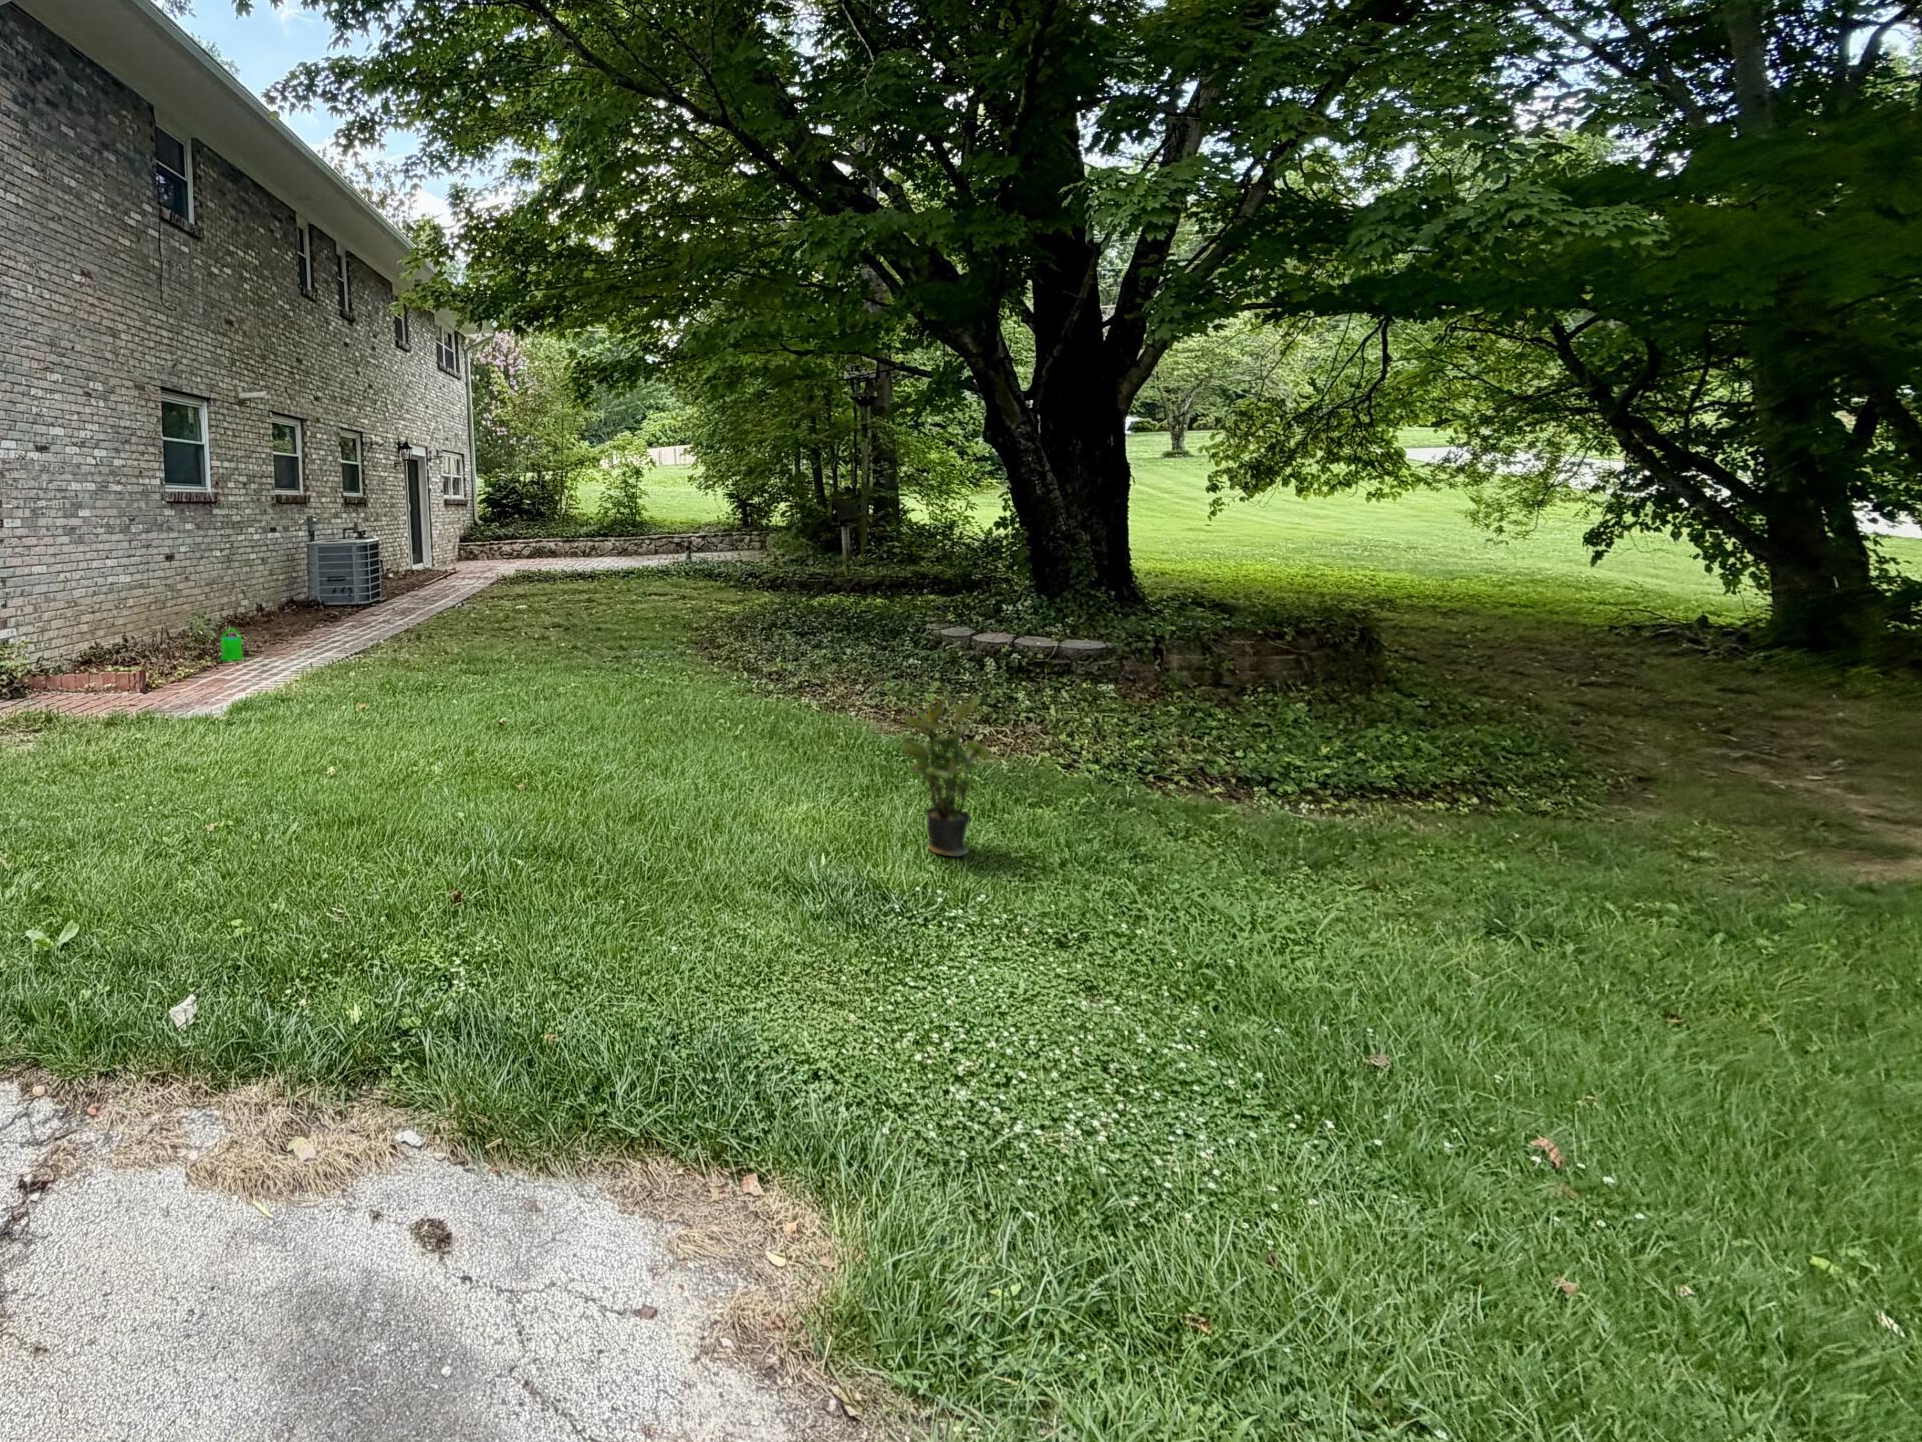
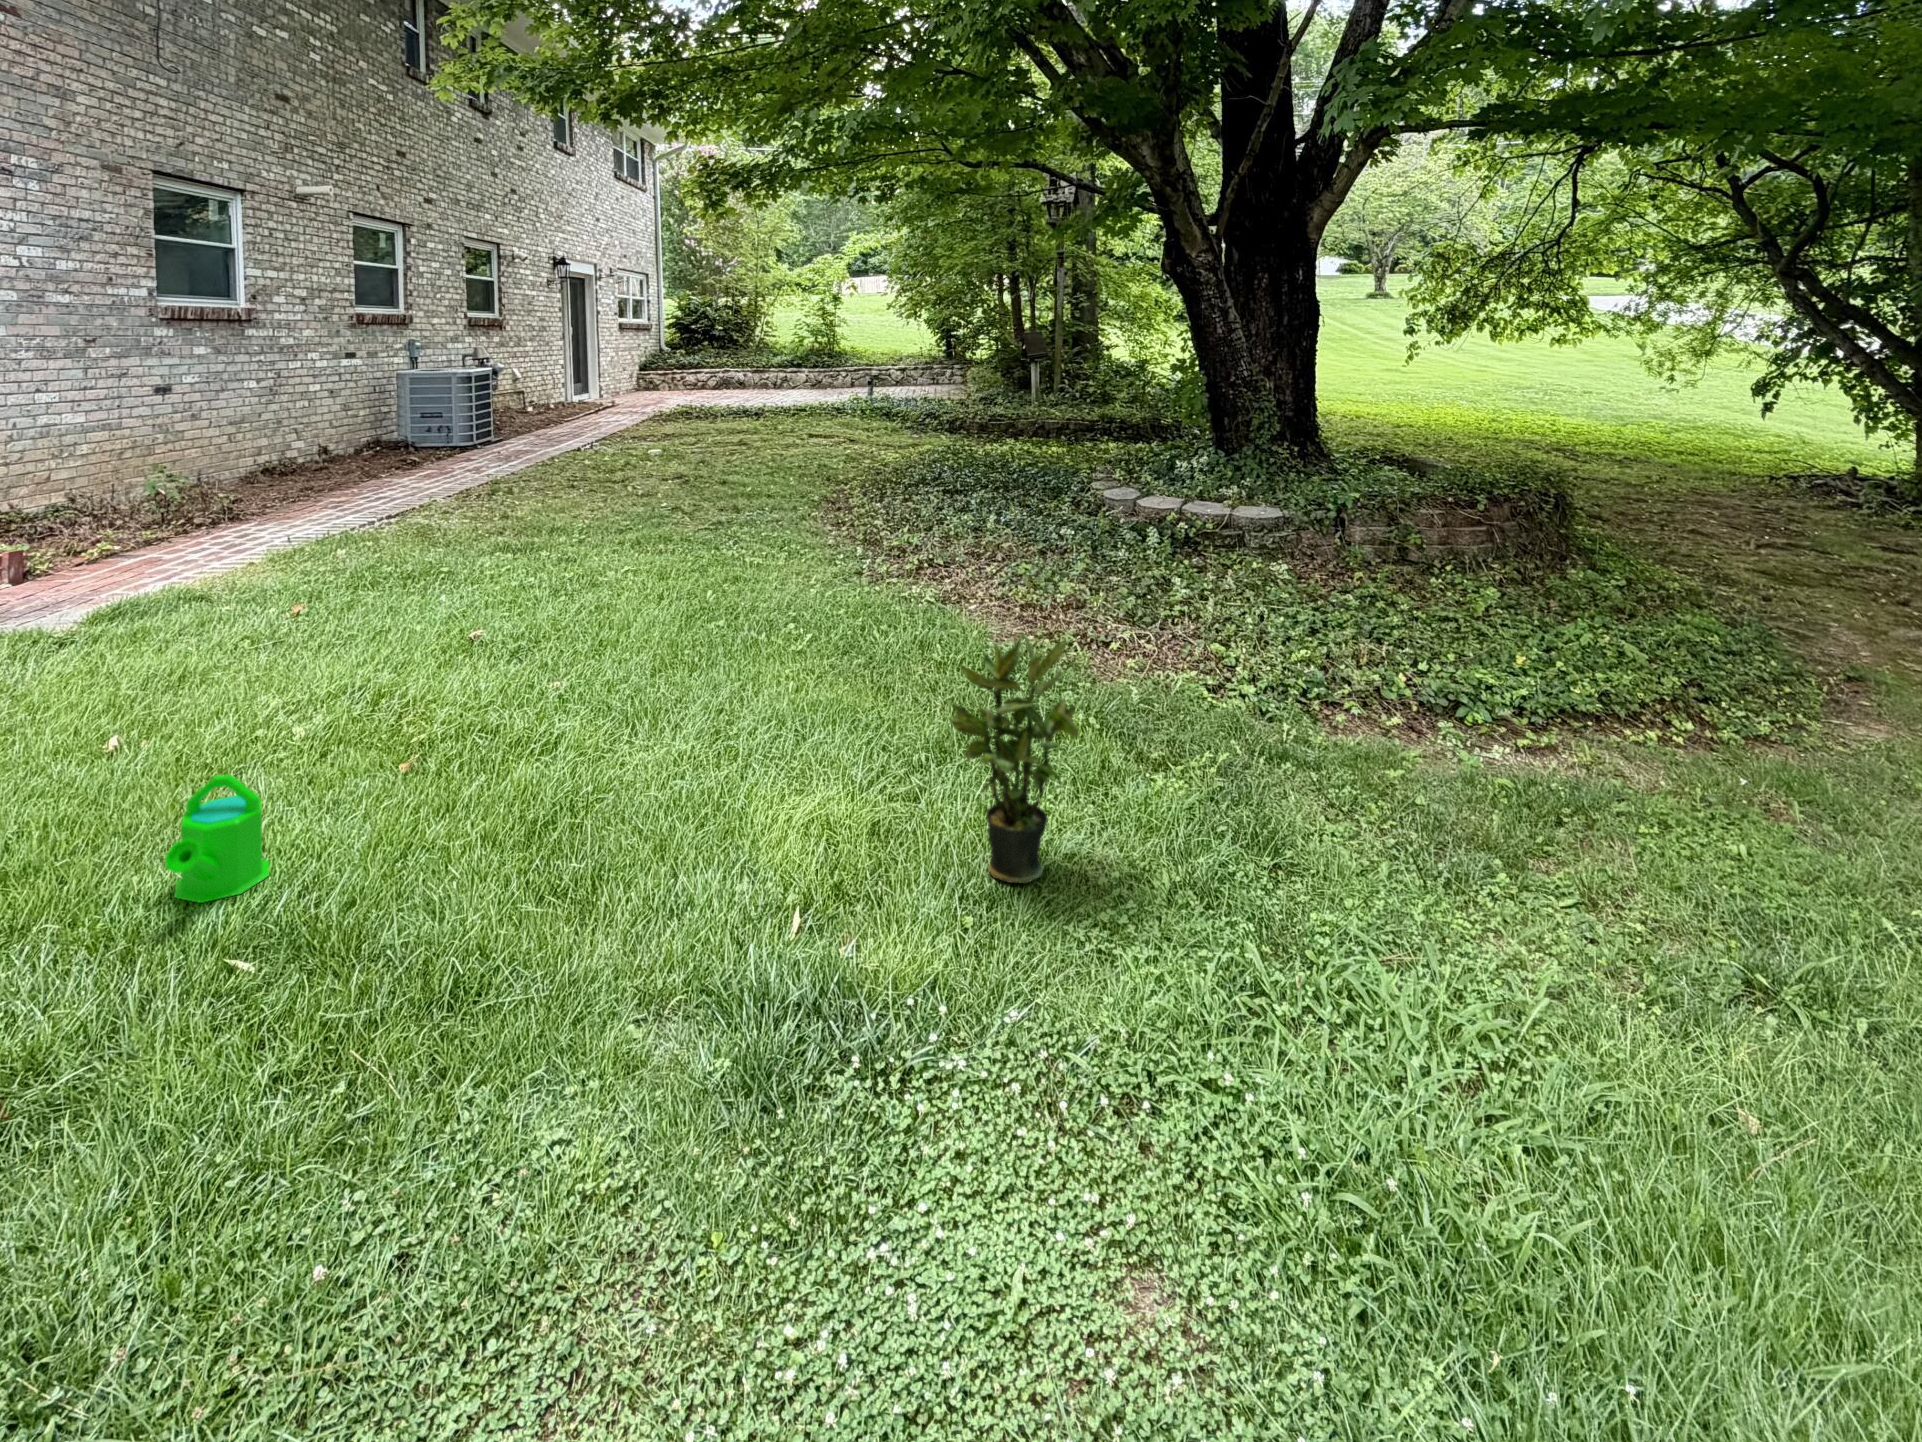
watering can: present [221,628,242,660] -> present [165,775,269,903]

